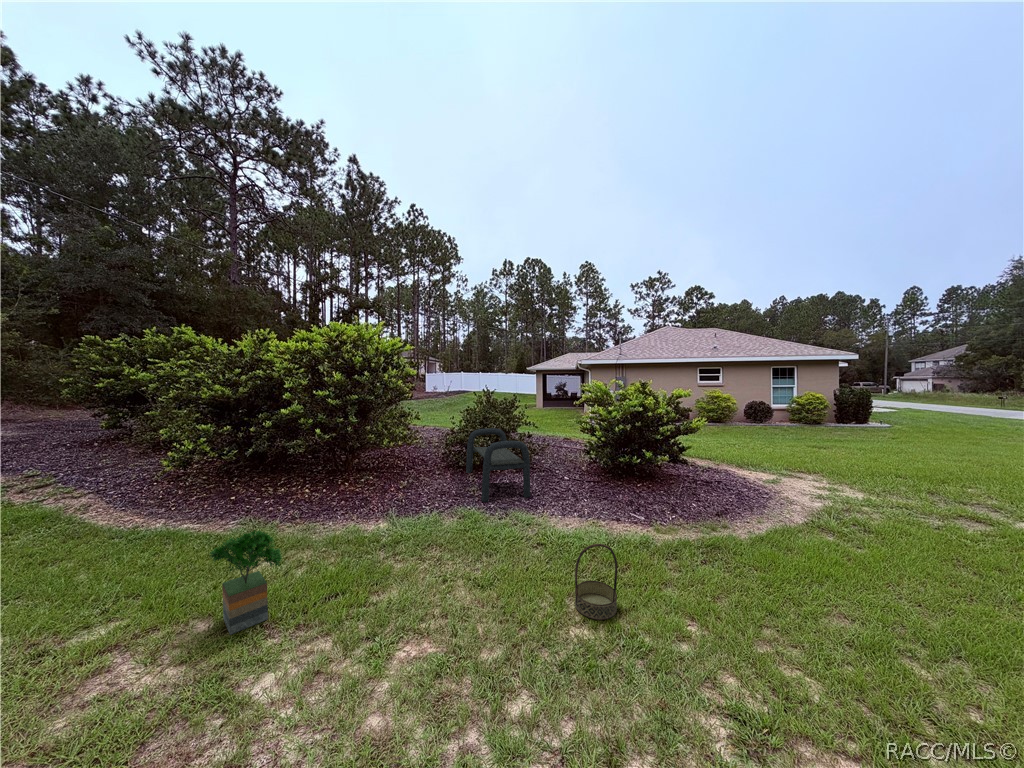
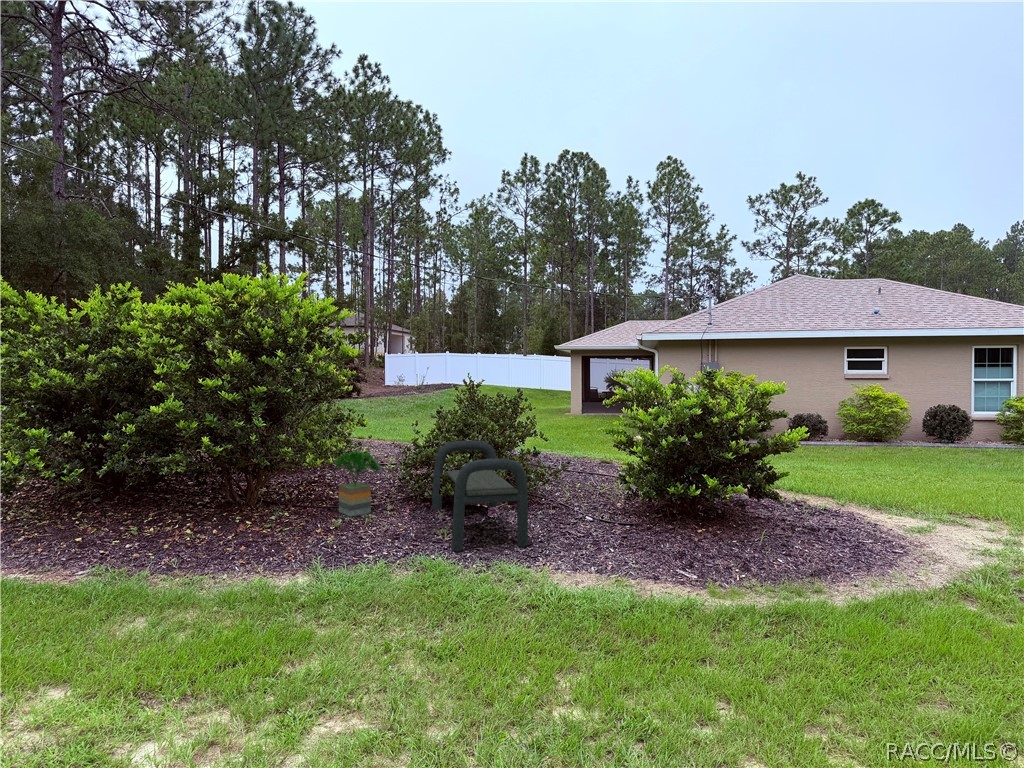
potted tree: present [209,530,282,635] -> present [335,451,381,517]
basket: present [575,544,618,620] -> none [563,597,624,700]

